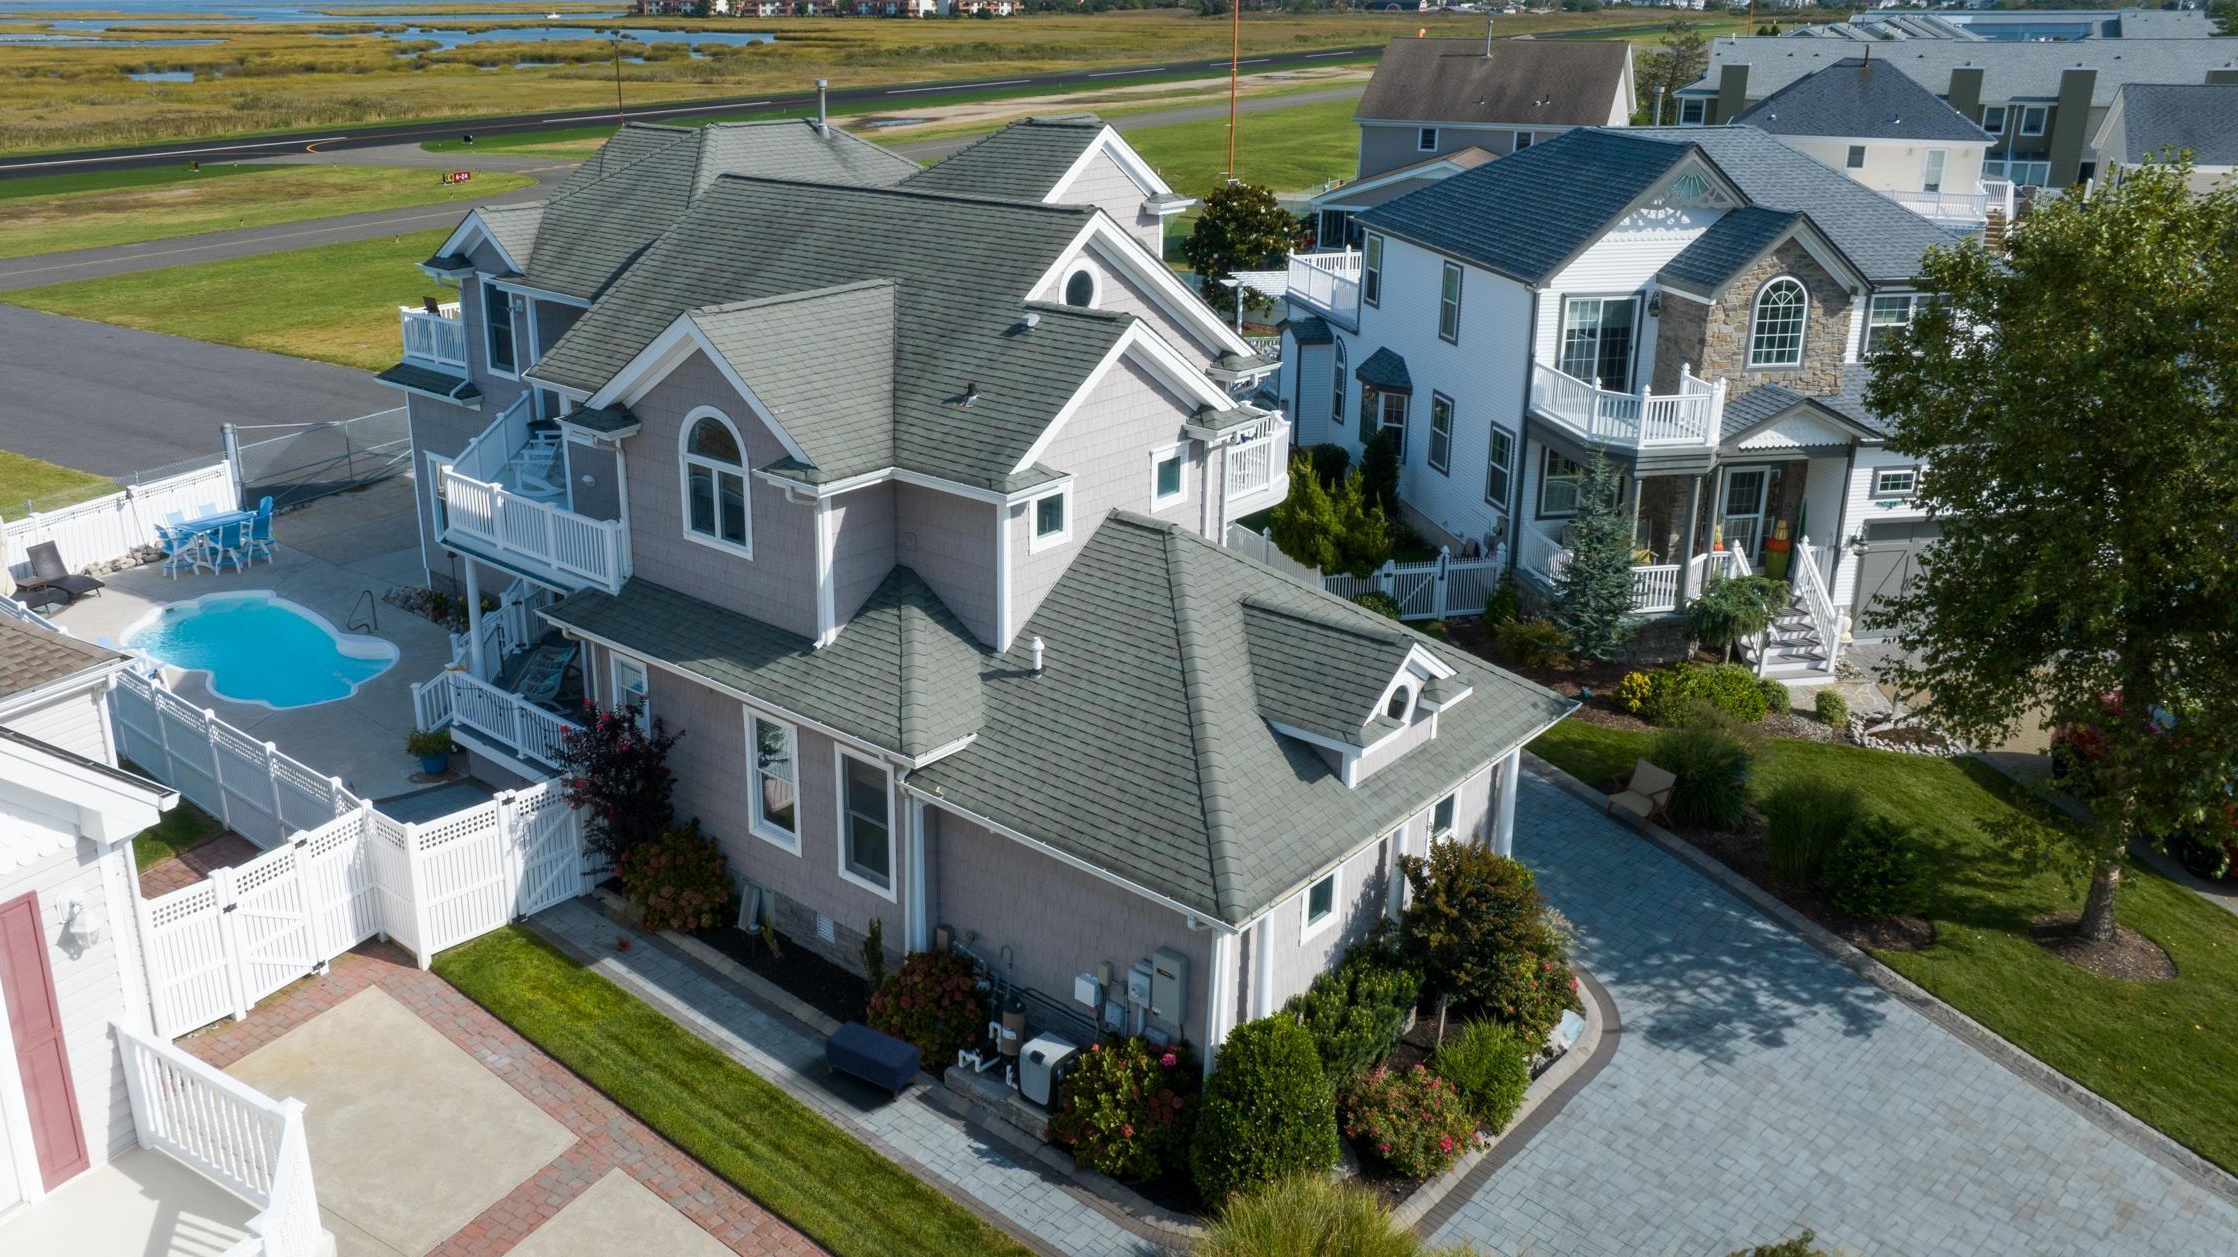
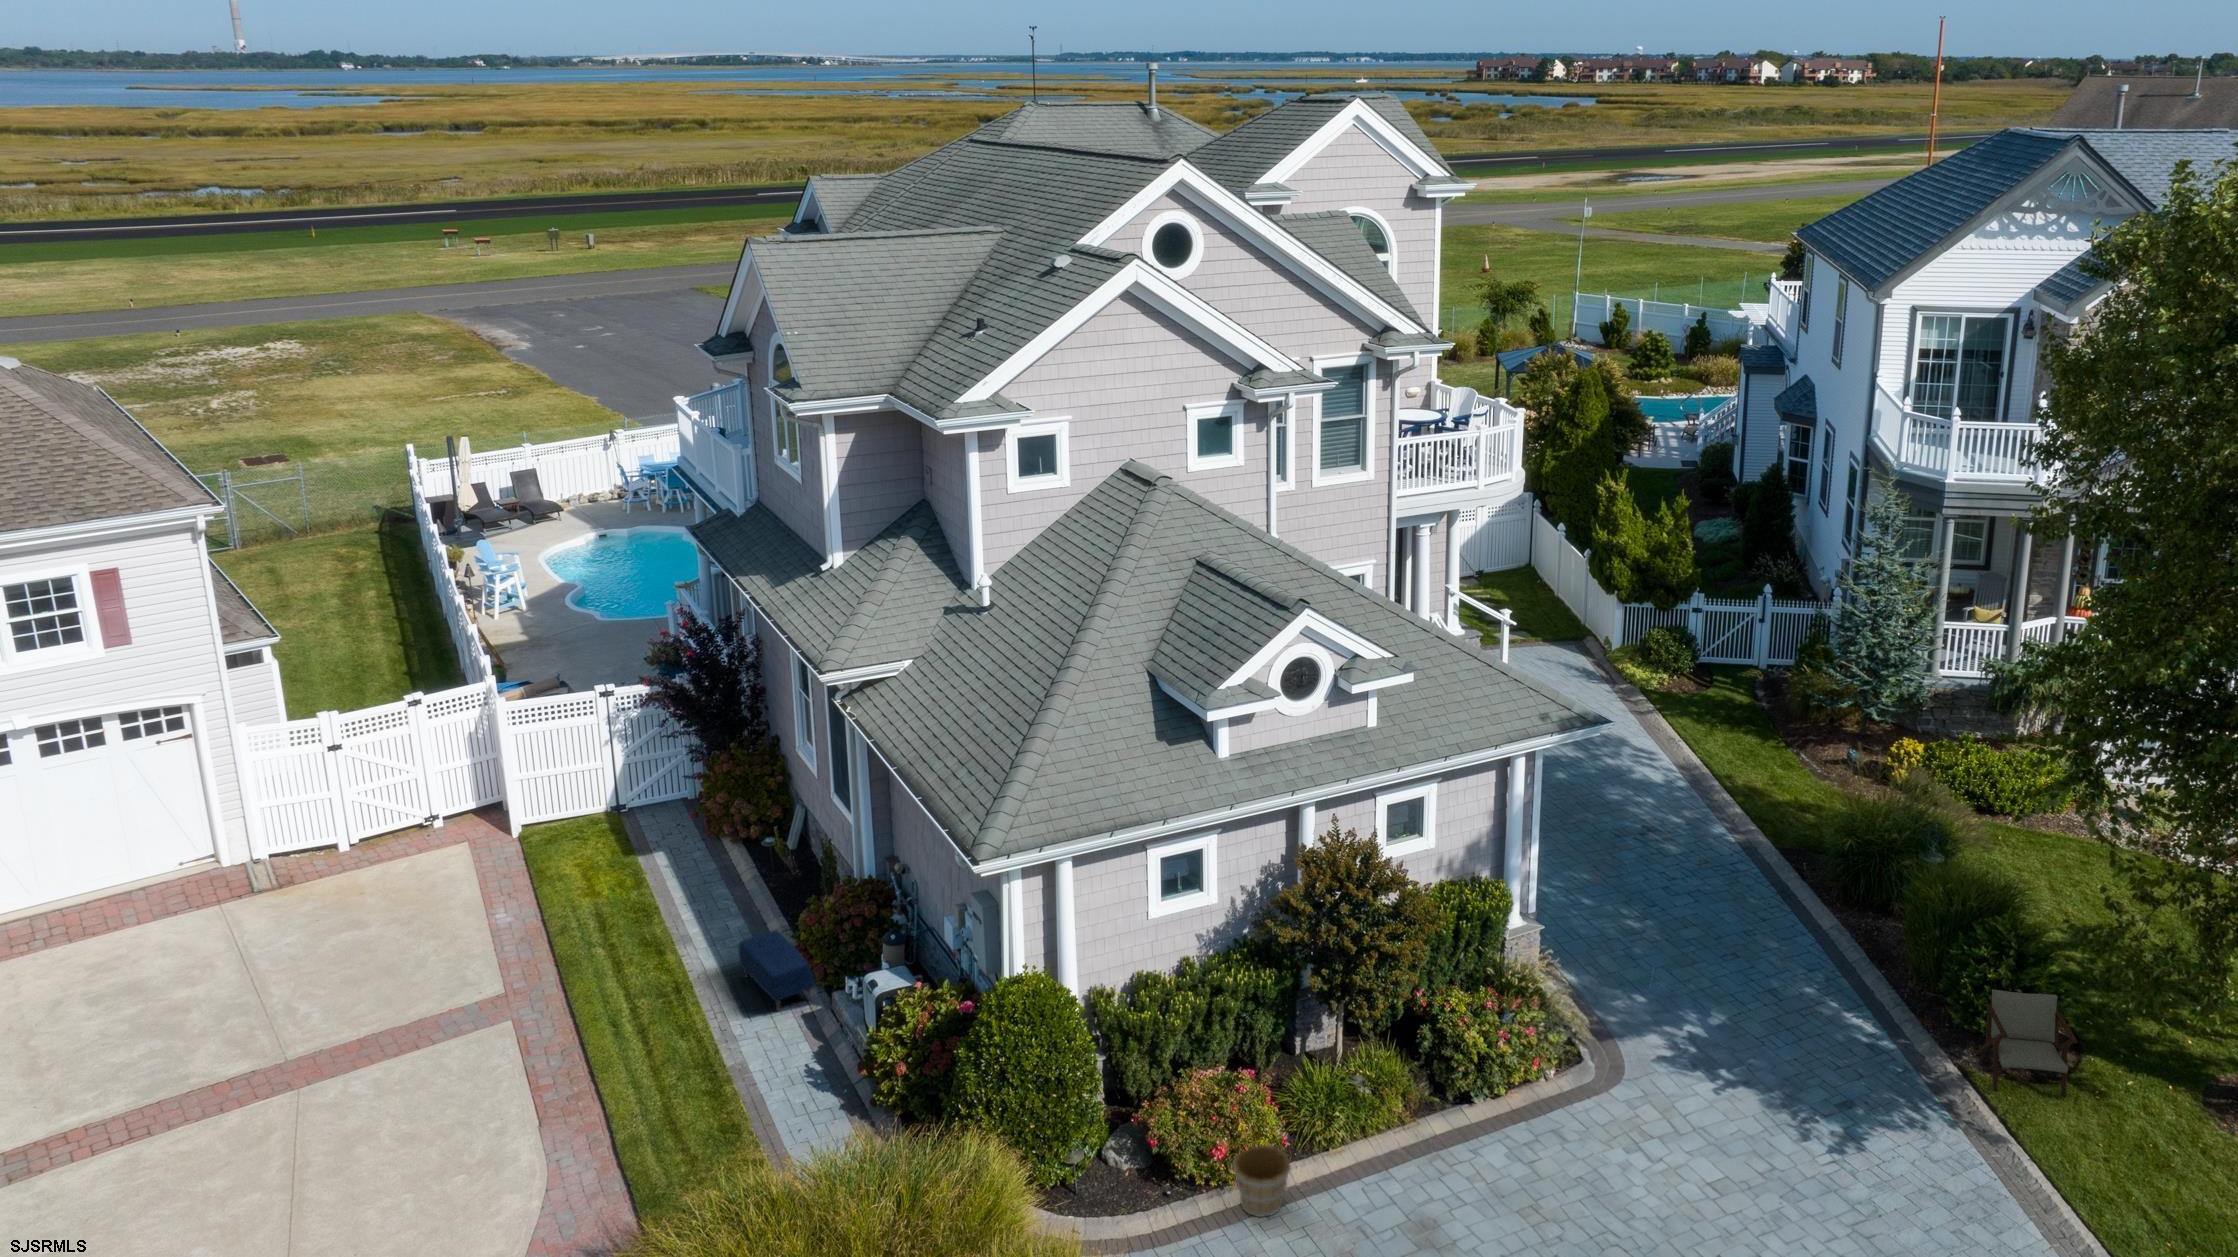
lounge chair: present [1605,759,1676,835] -> present [1975,990,2077,1097]
potted tree: present [604,896,644,950] -> none [669,793,702,848]
wooden bucket: none [1460,1129,1514,1193] -> present [1233,1145,1291,1217]

